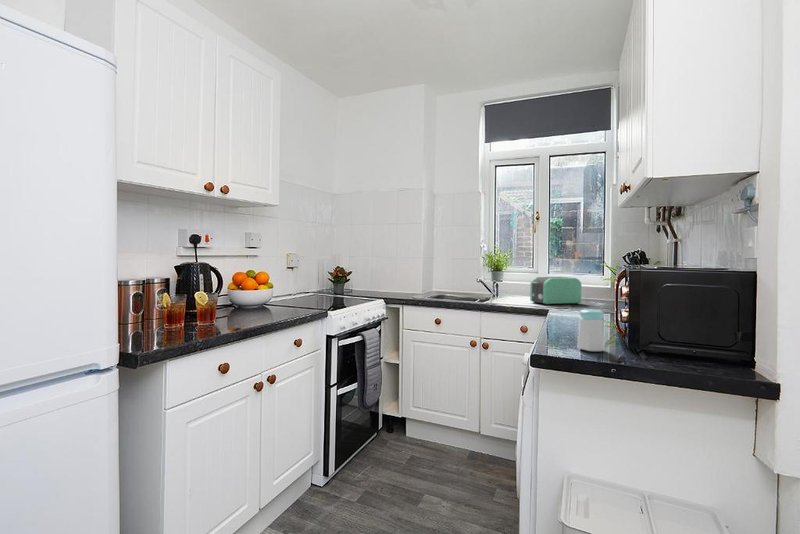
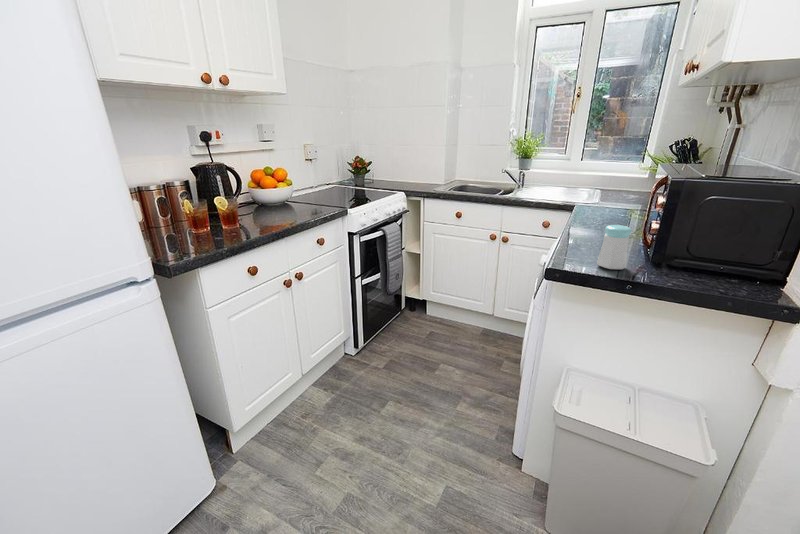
toaster: present [530,277,581,305] -> none [558,166,617,198]

